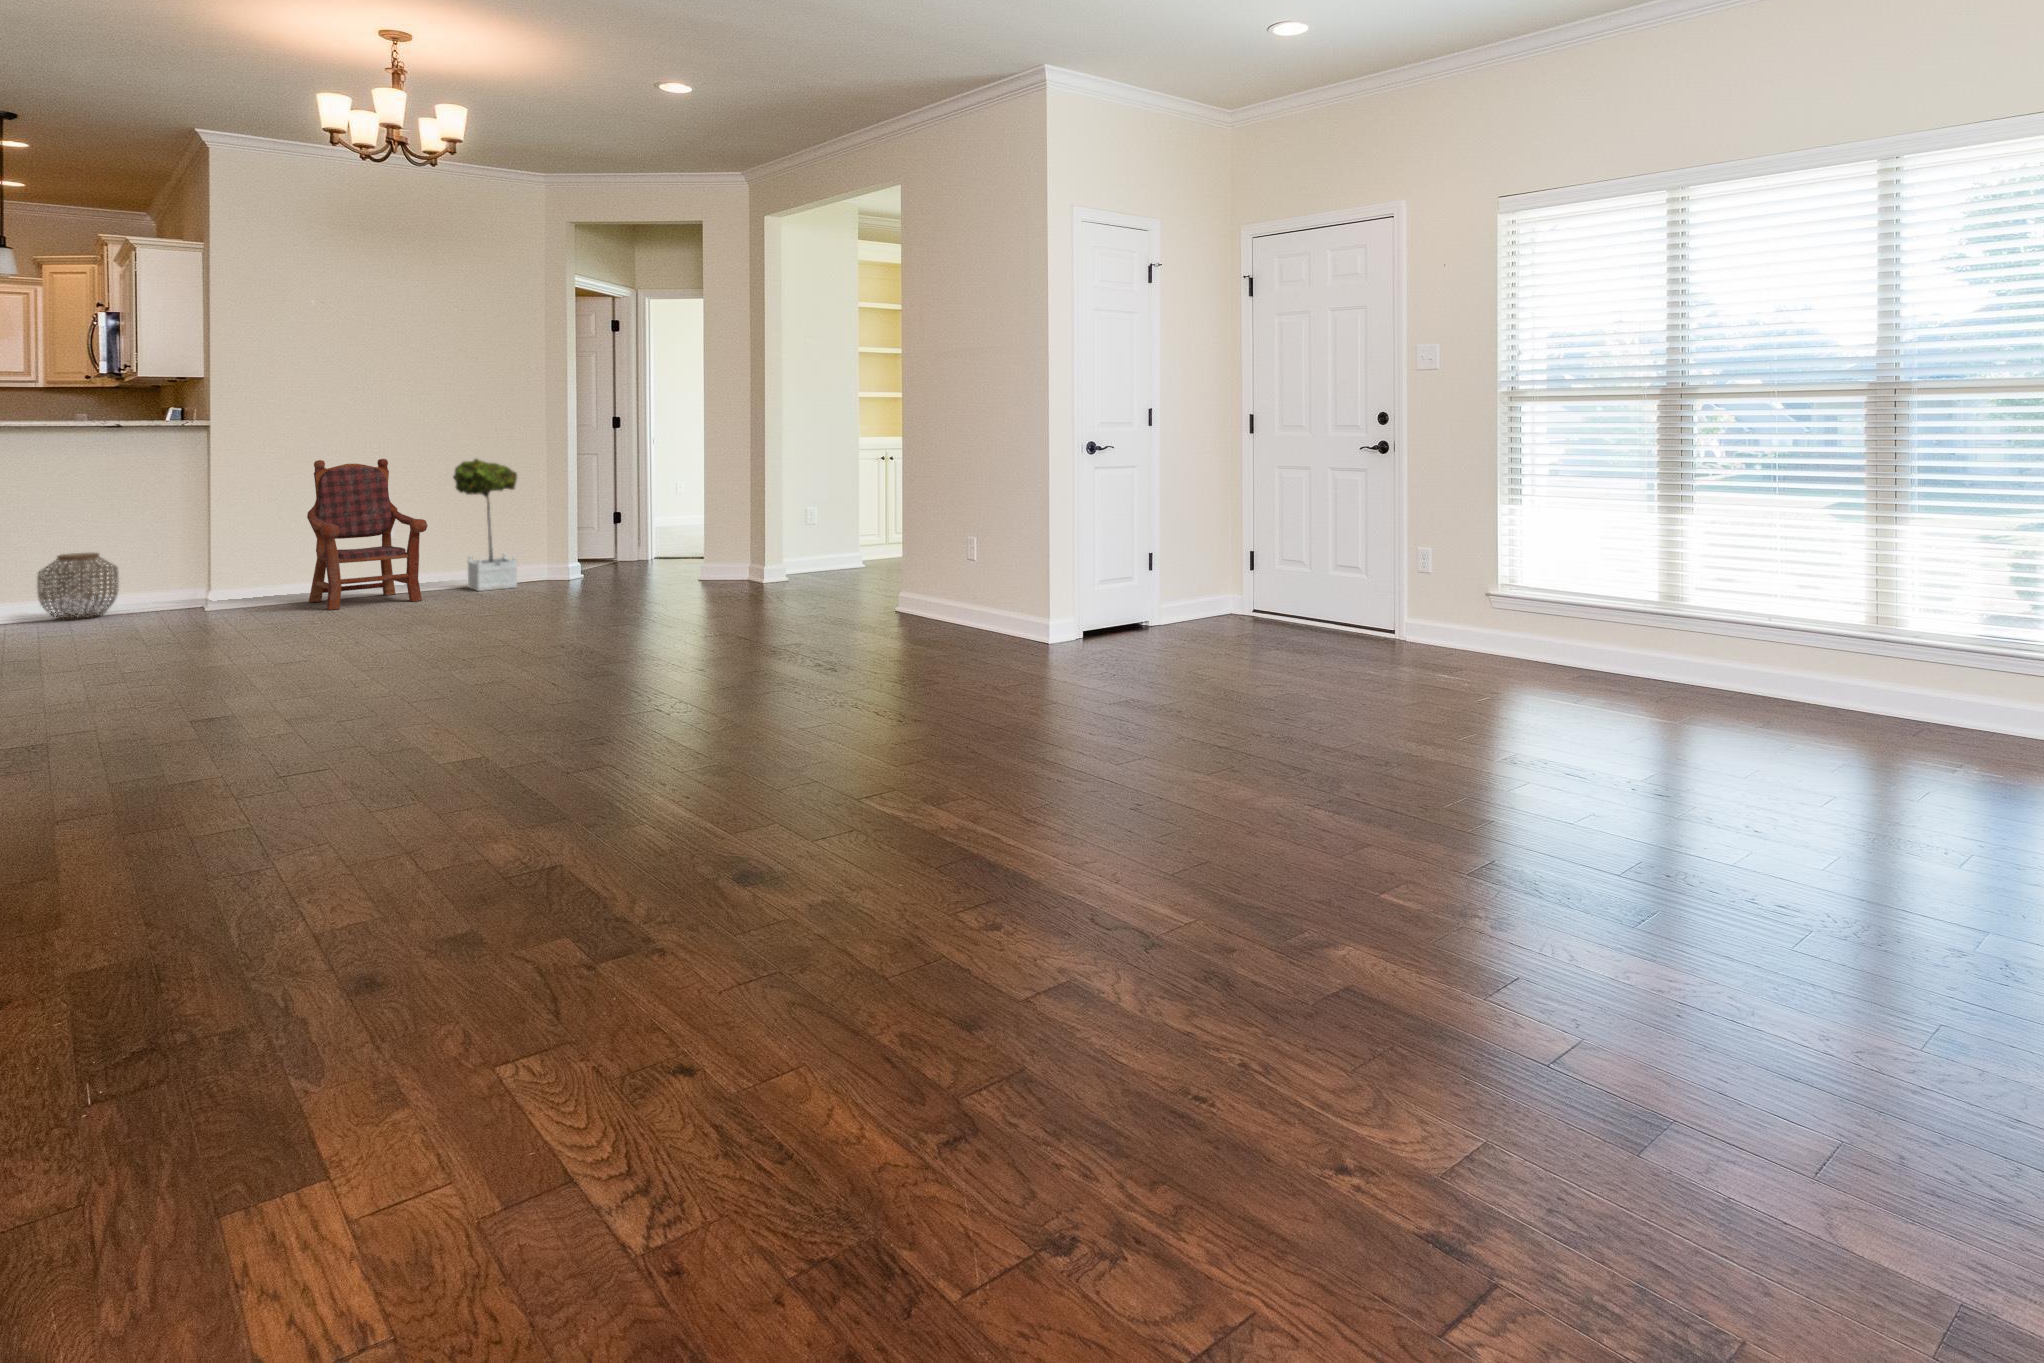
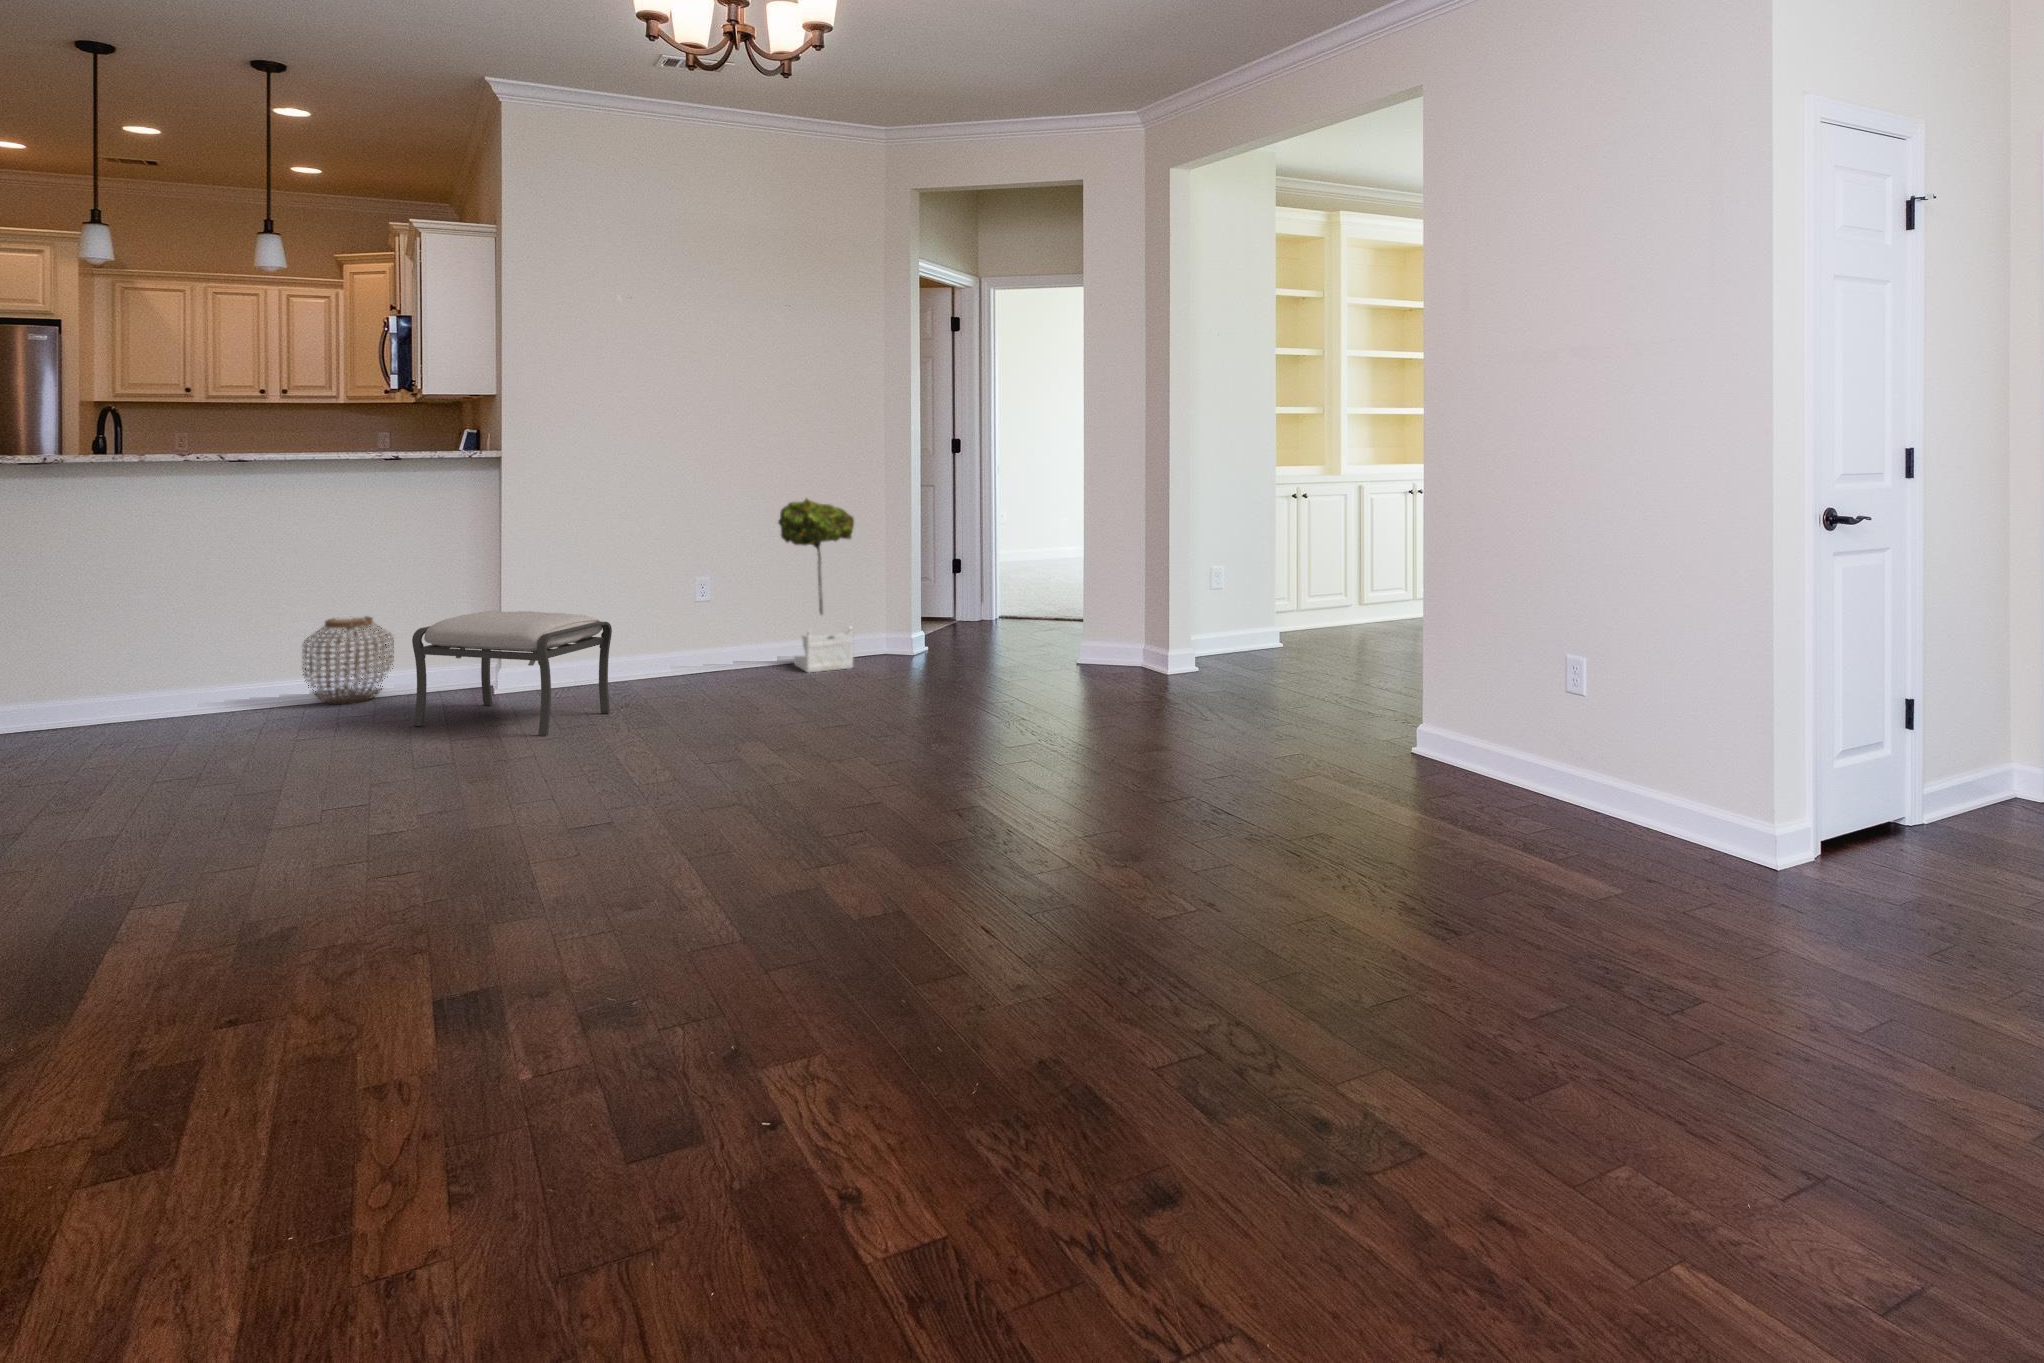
armchair: present [307,459,428,610] -> none [609,498,751,702]
ottoman: none [141,543,310,628] -> present [412,611,612,735]

